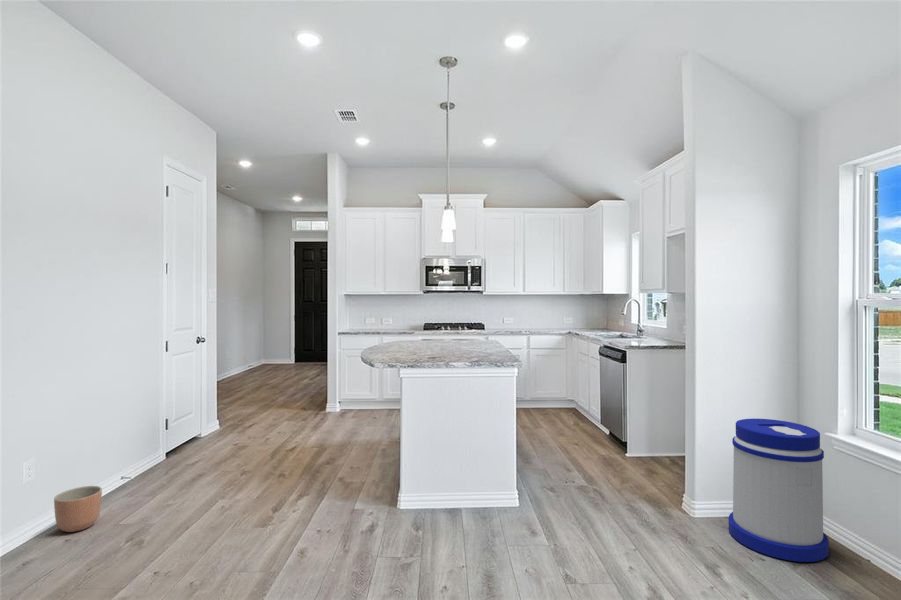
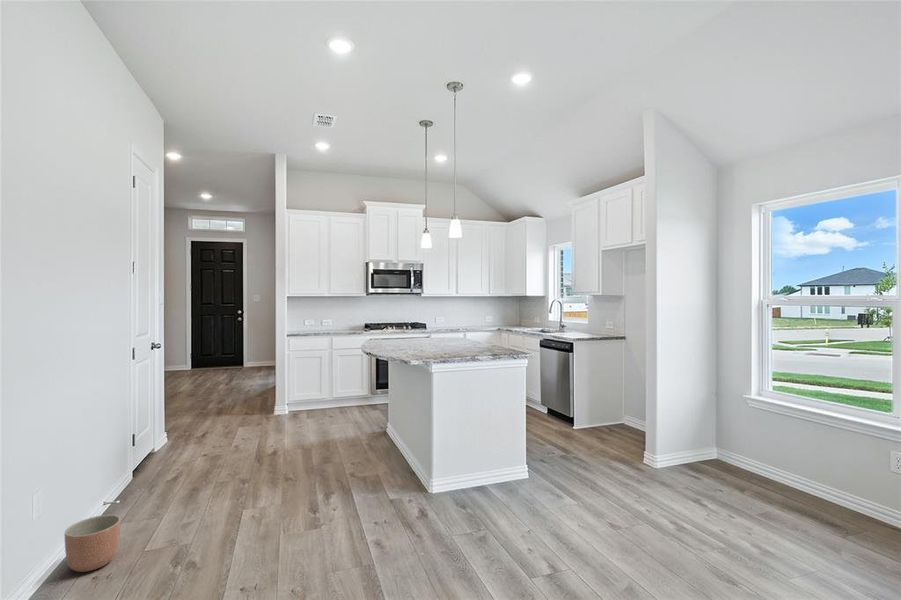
trash can: present [729,418,829,562] -> none [681,388,751,486]

